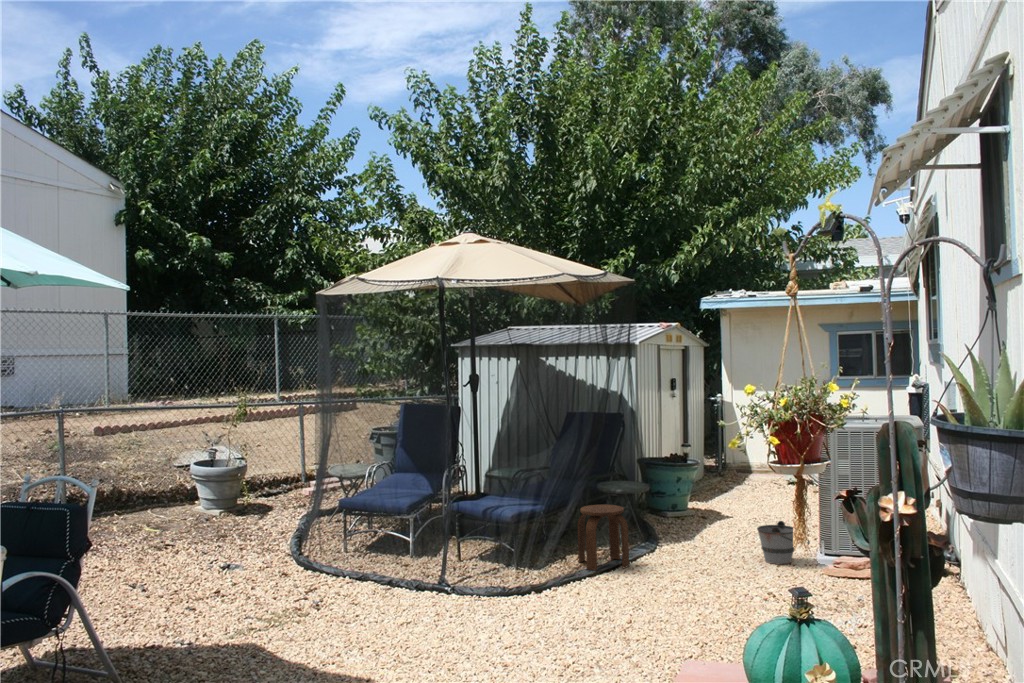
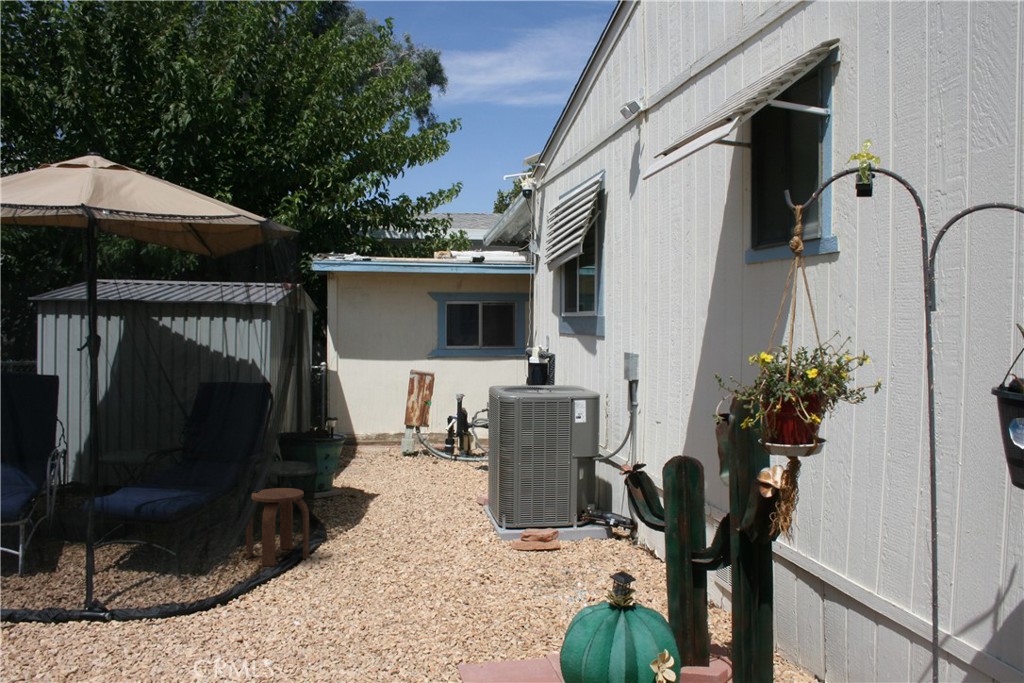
bucket: present [757,521,810,565] -> none [437,491,488,536]

